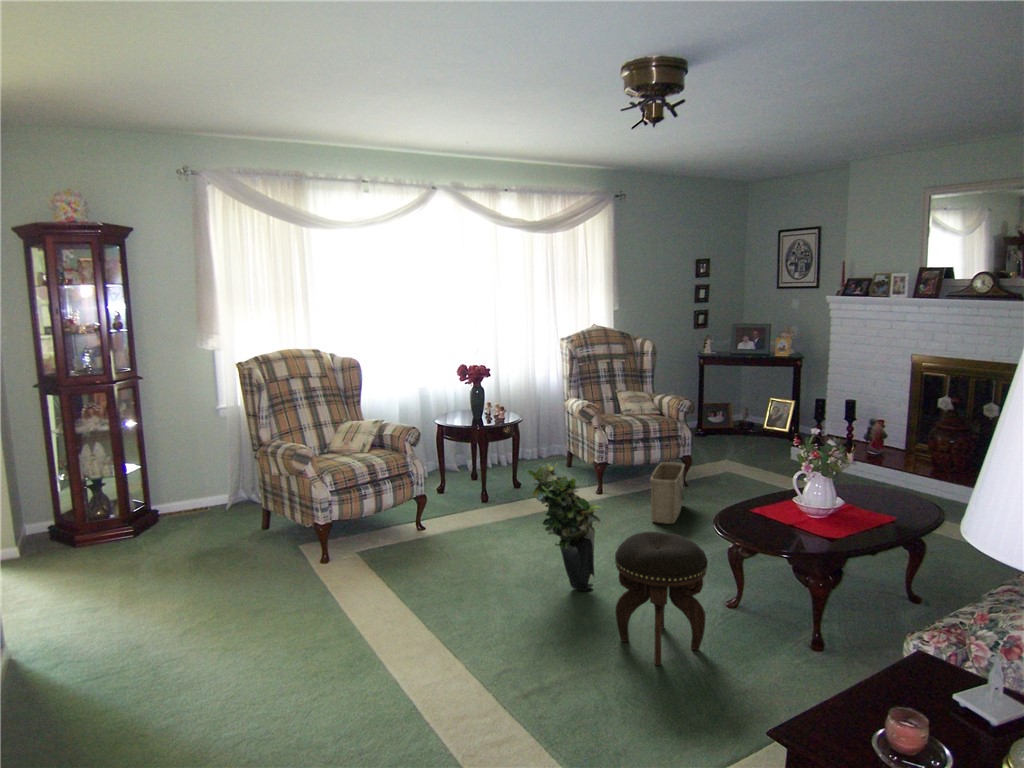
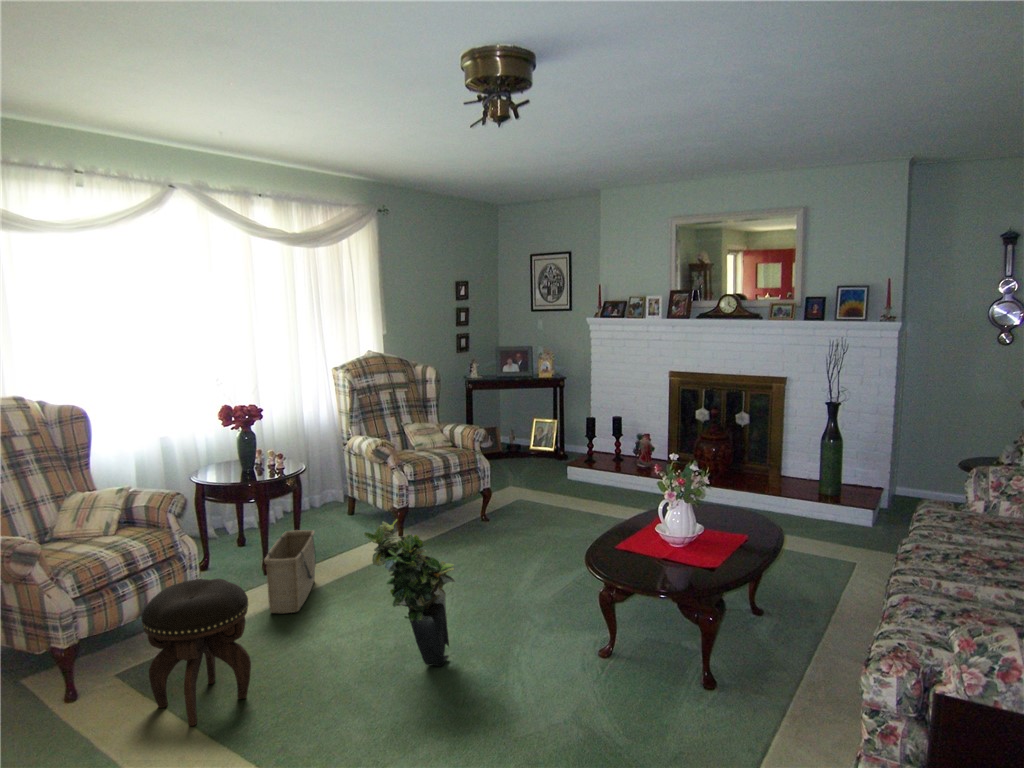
basket: present [650,462,685,524] -> present [264,530,316,613]
footstool: present [615,532,708,665] -> present [141,579,251,726]

